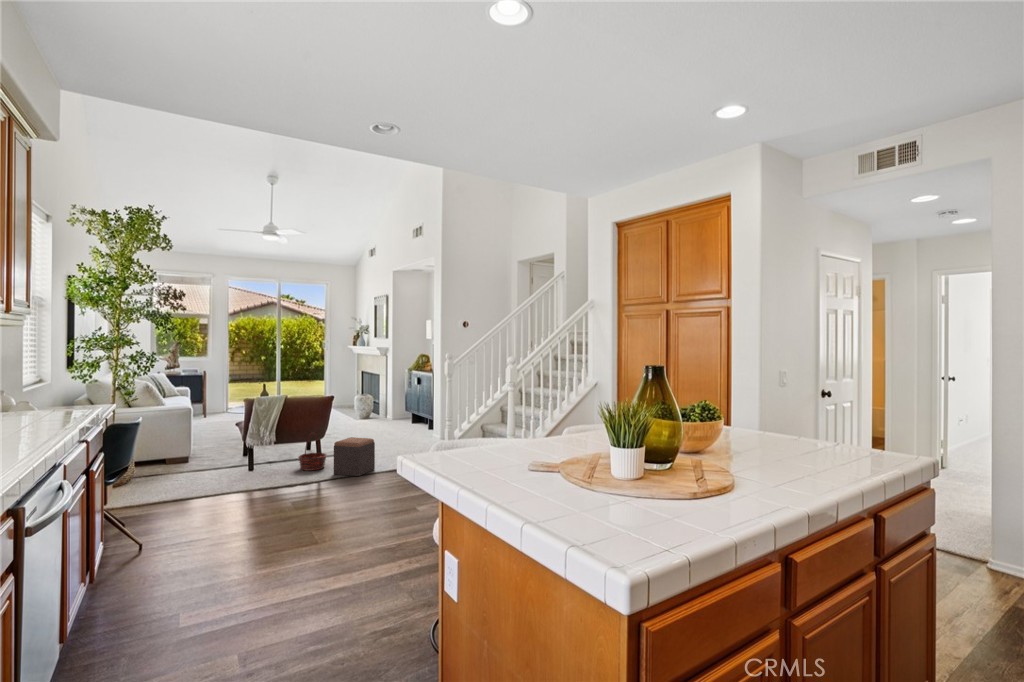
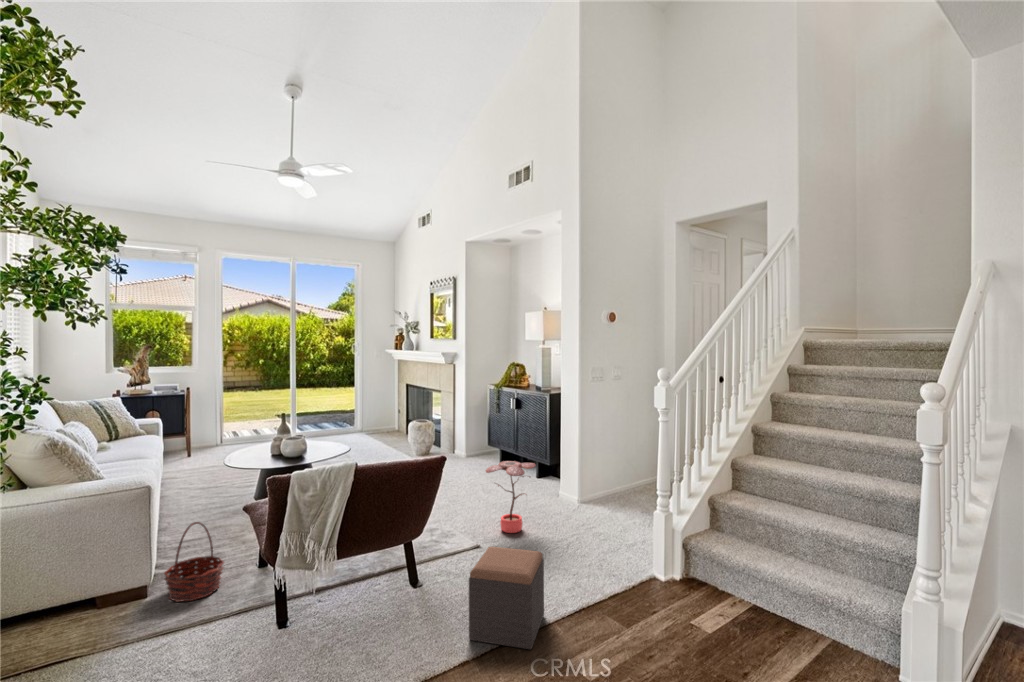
potted plant: none [373,408,404,448] -> present [486,461,535,533]
basket: present [298,433,326,471] -> present [164,522,224,602]

